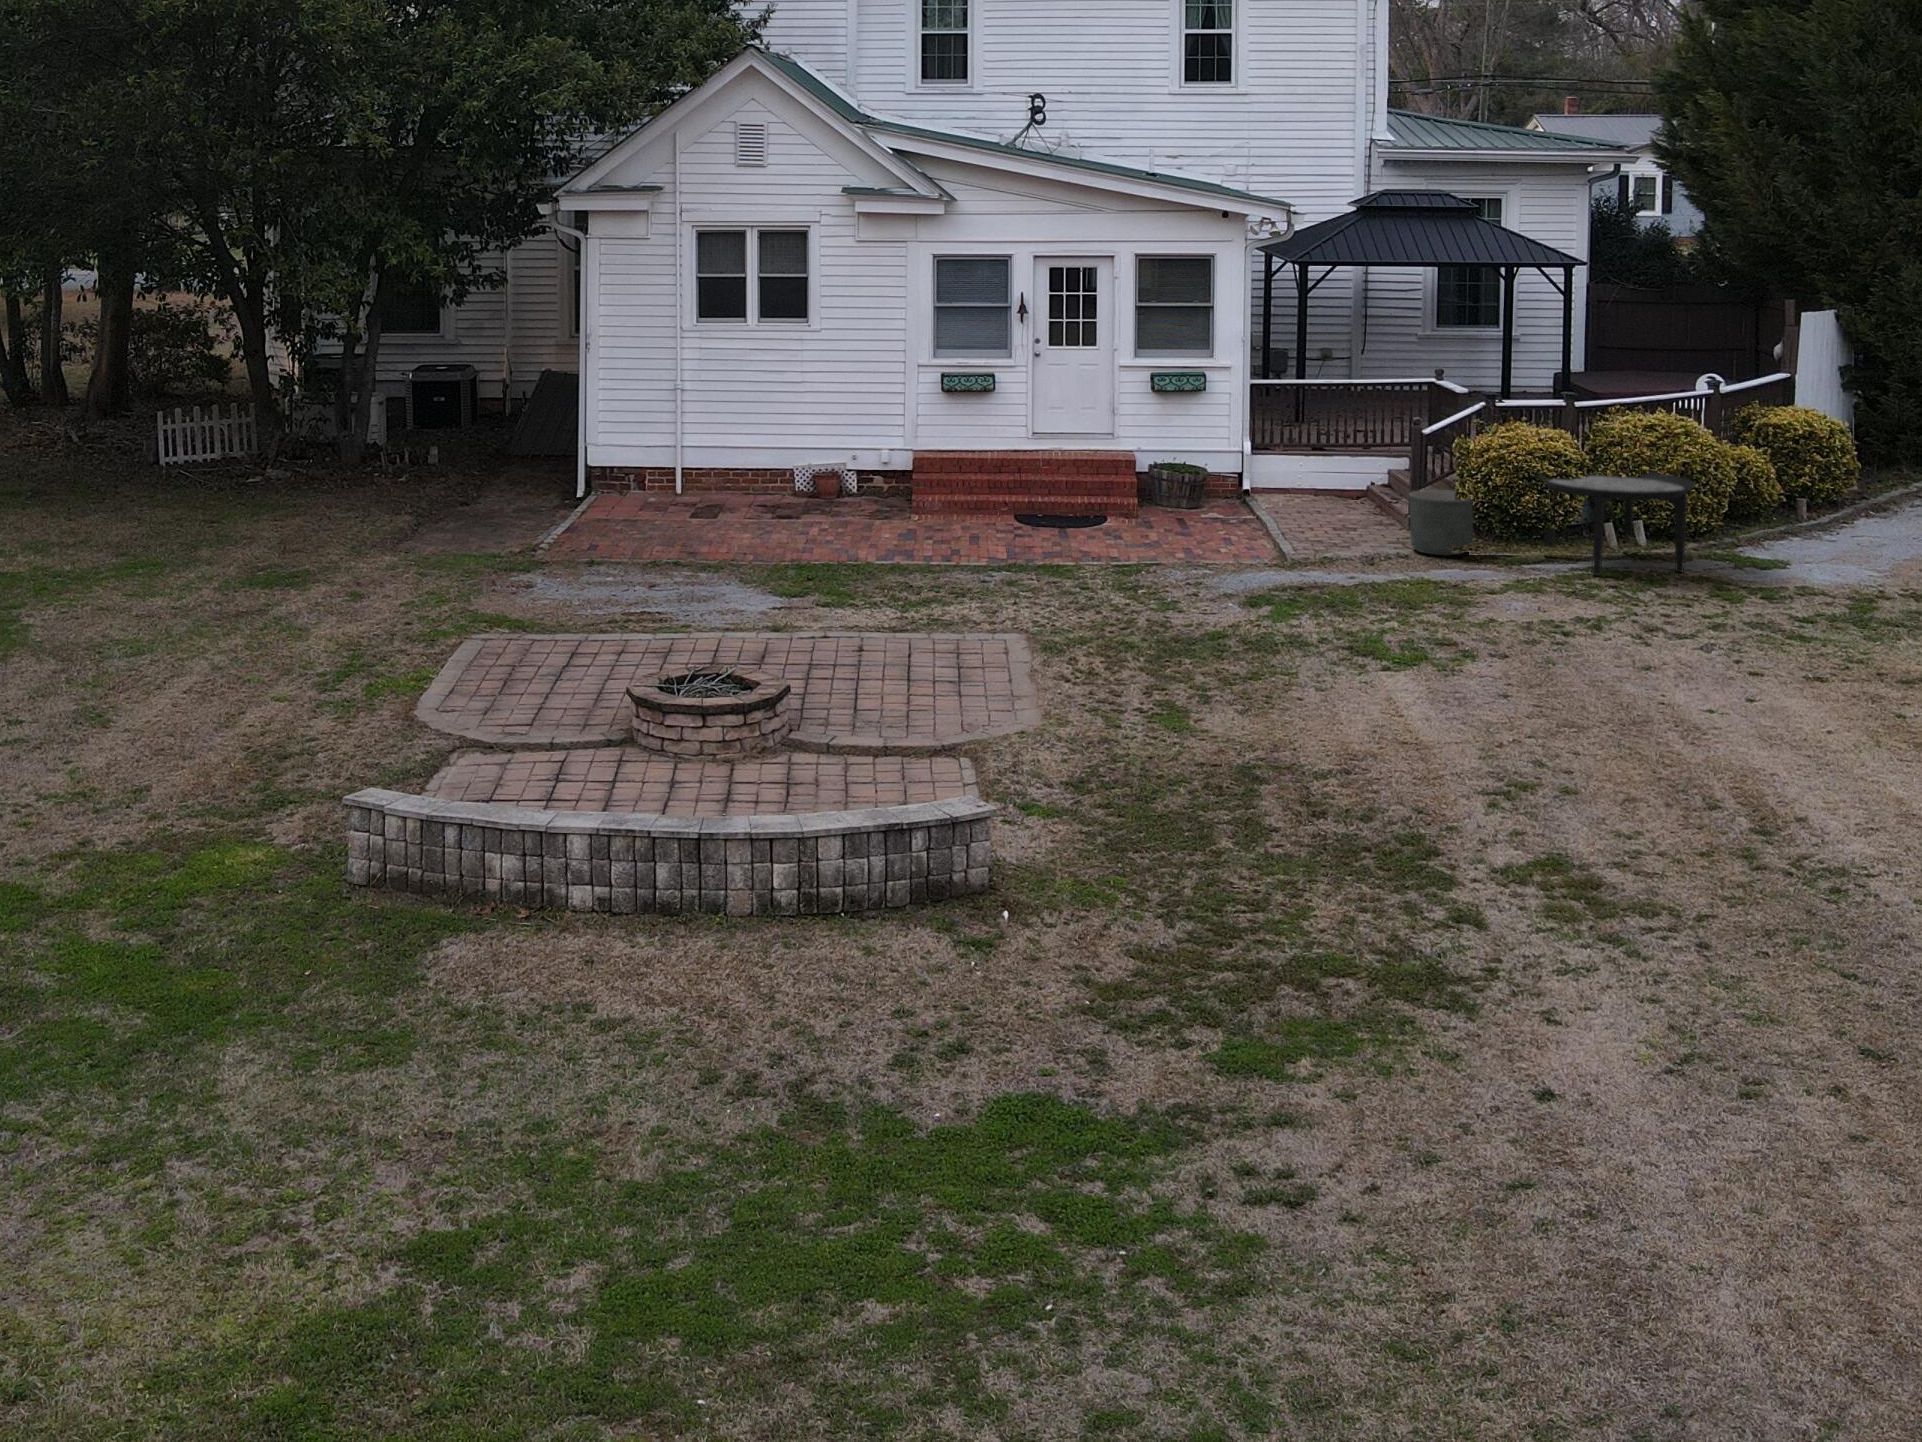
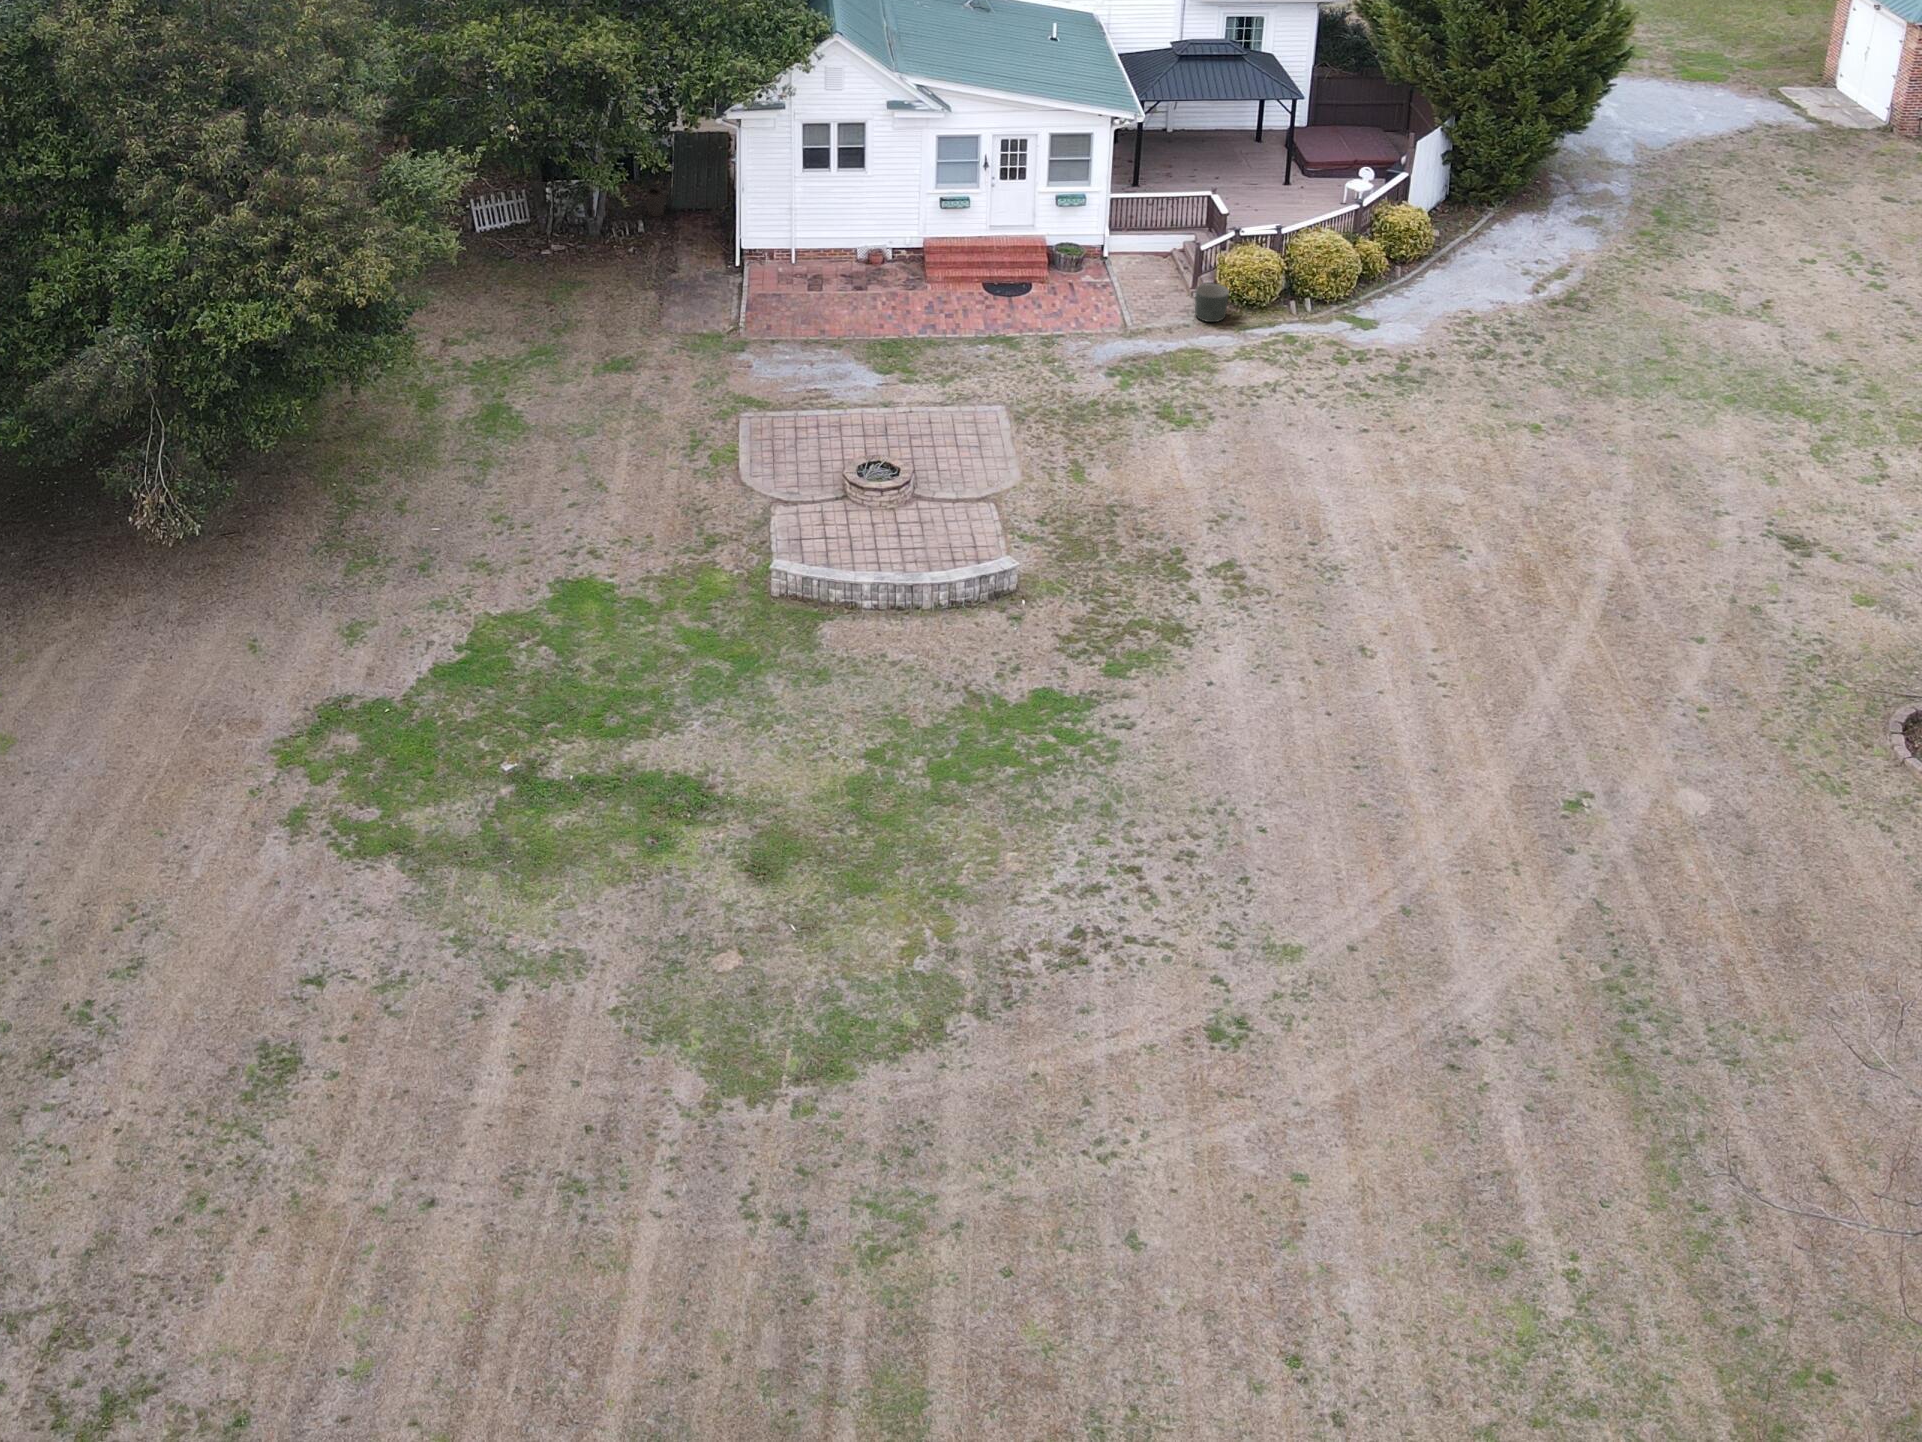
watering can: none [471,403,522,458] -> present [647,181,671,217]
round table: present [1538,472,1695,576] -> none [1261,272,1340,341]

